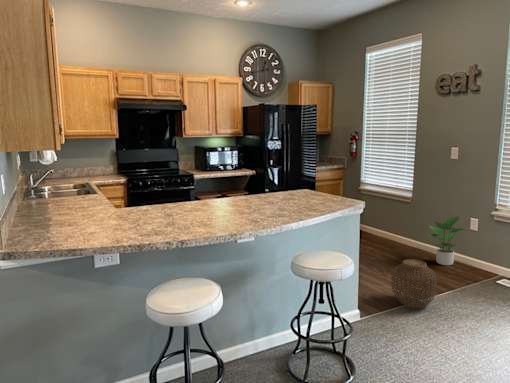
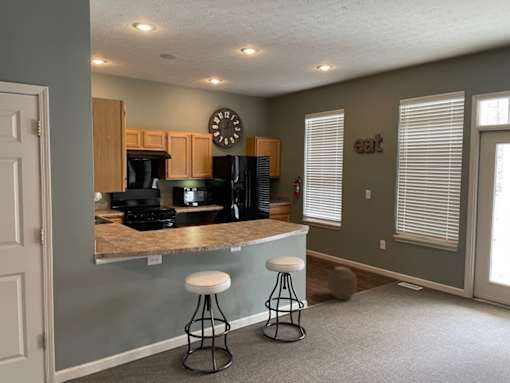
potted plant: present [428,217,468,265] -> none [350,239,379,274]

